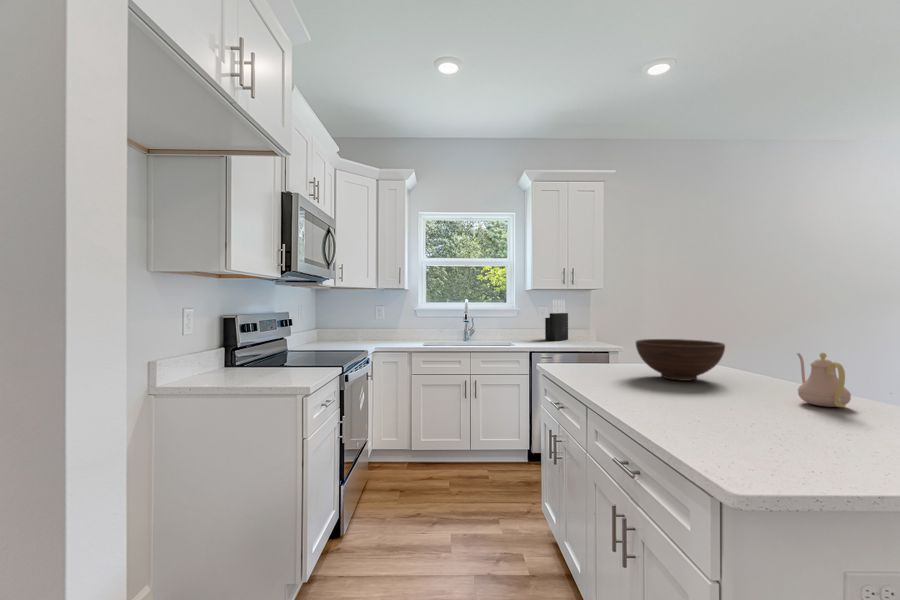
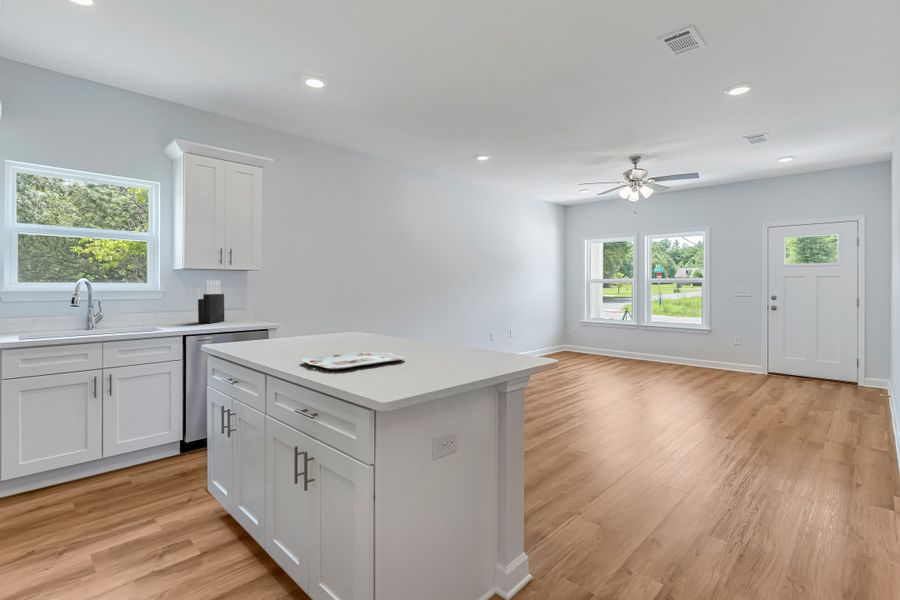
fruit bowl: present [636,339,725,381] -> none [302,313,368,345]
teapot: present [797,353,851,407] -> none [410,316,437,350]
serving tray: none [626,394,783,418] -> present [301,351,404,370]

